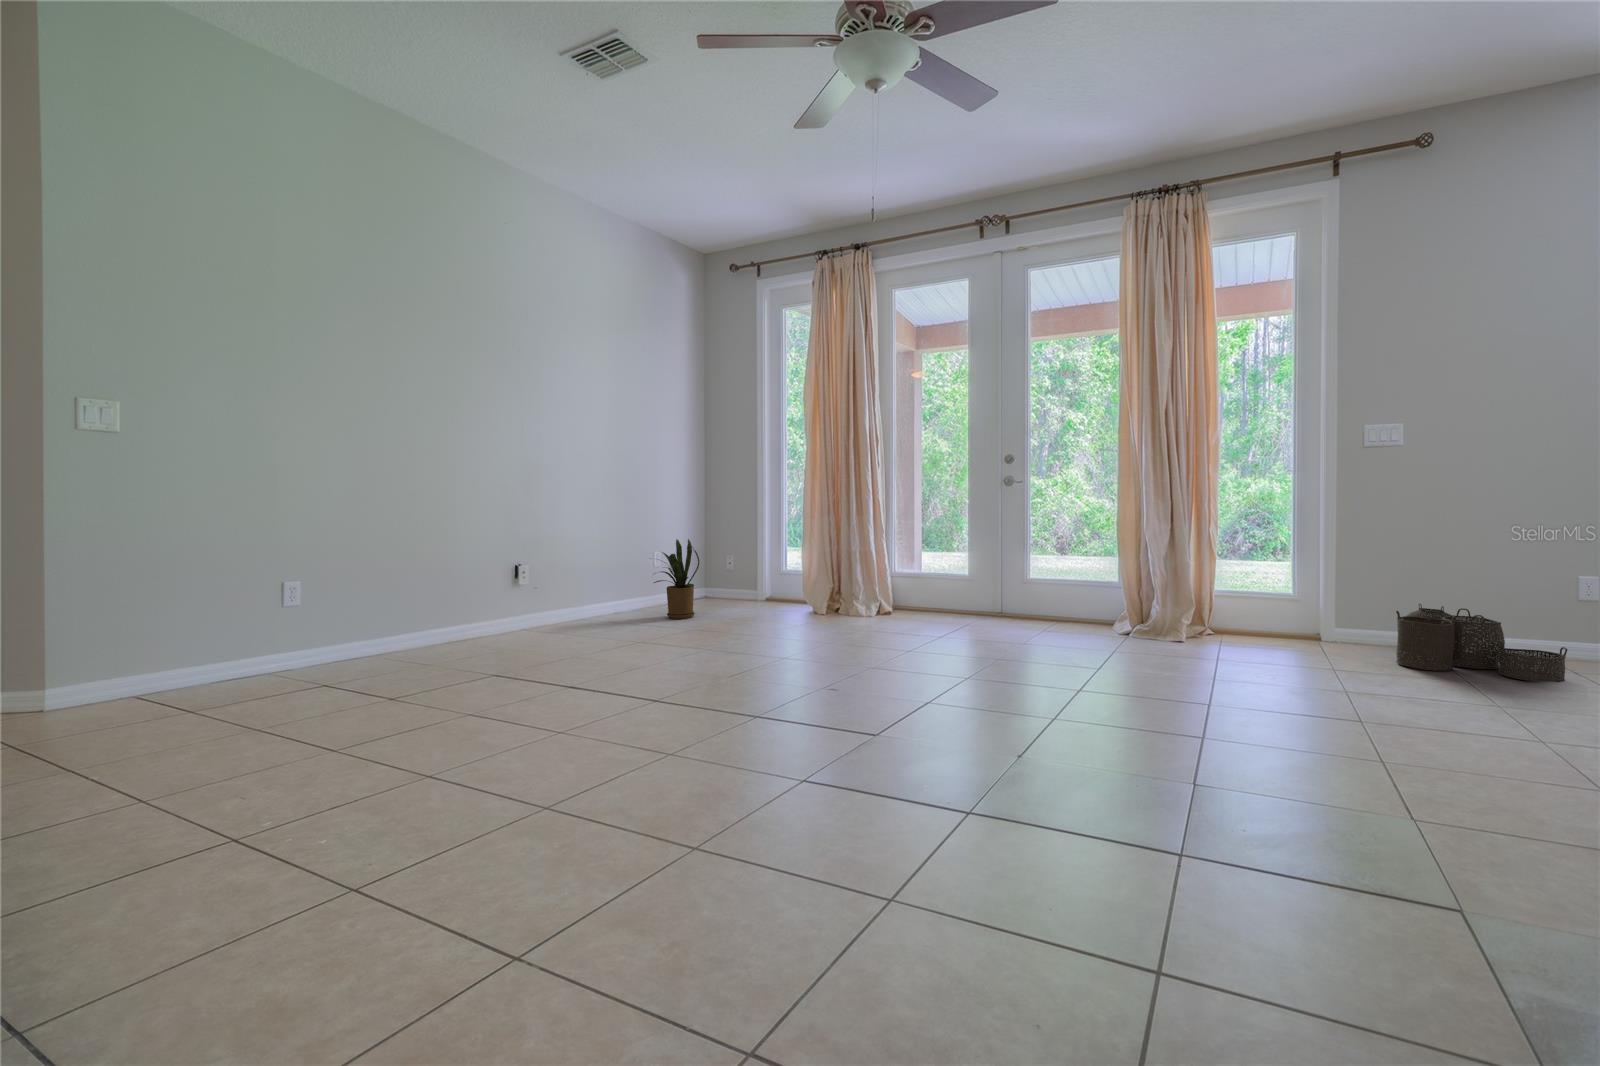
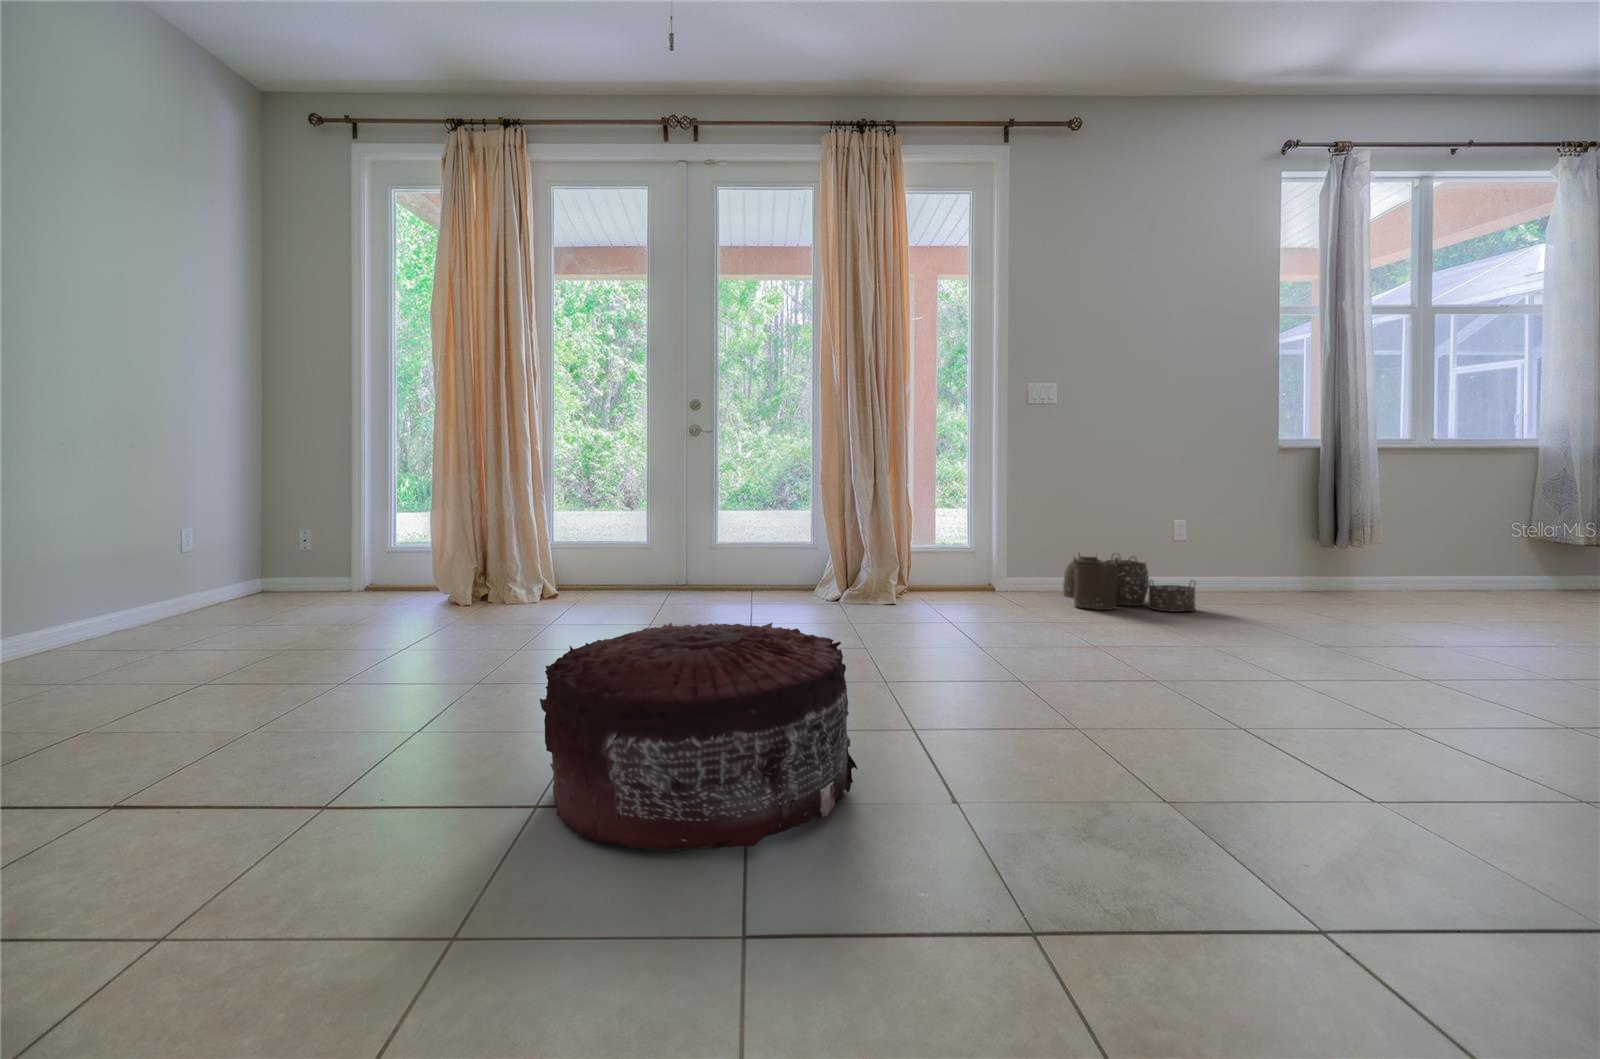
house plant: present [654,539,699,619] -> none [151,500,256,622]
pouf: none [846,659,1050,808] -> present [540,623,858,851]

